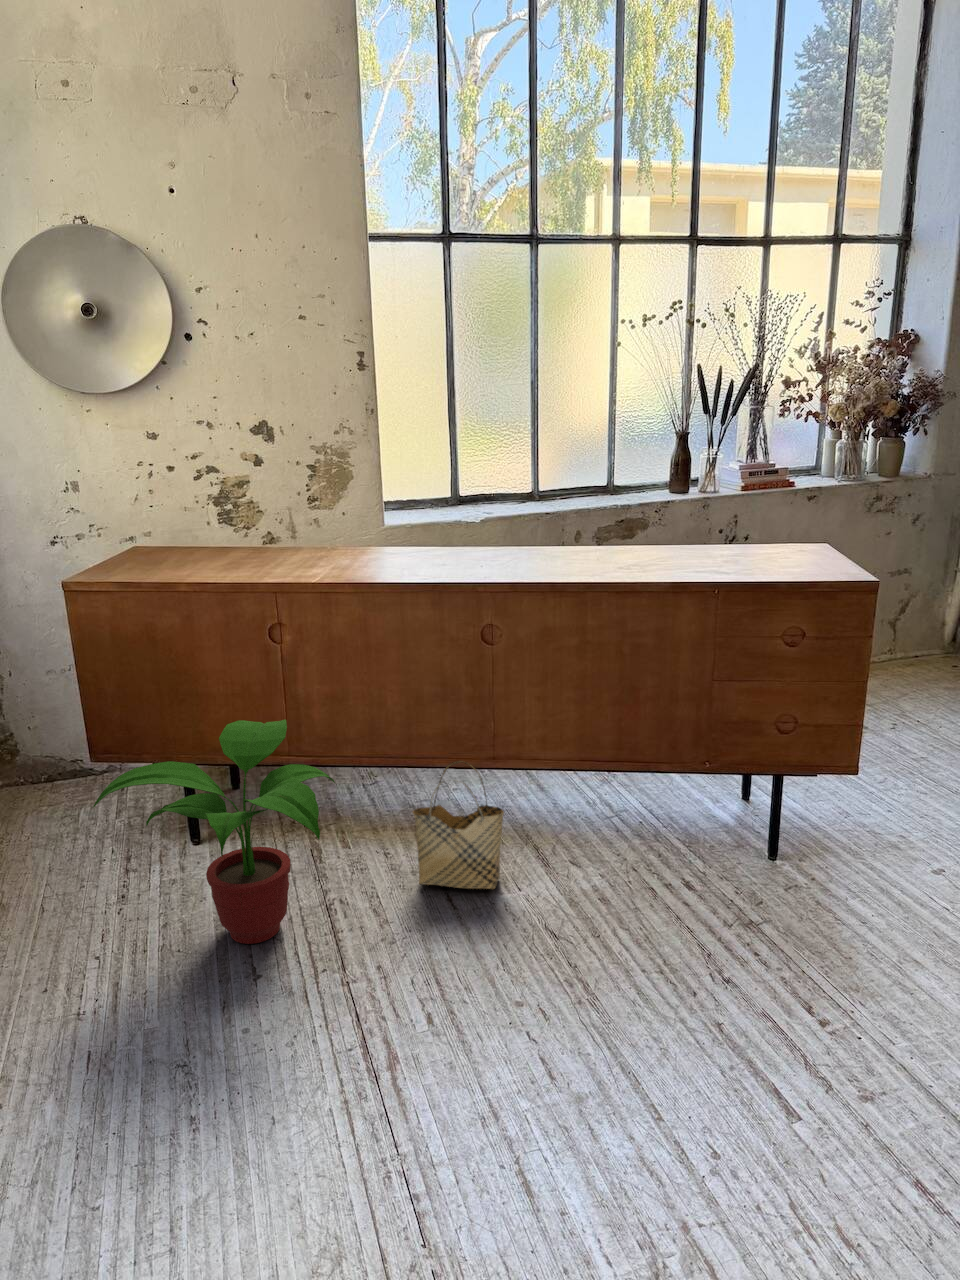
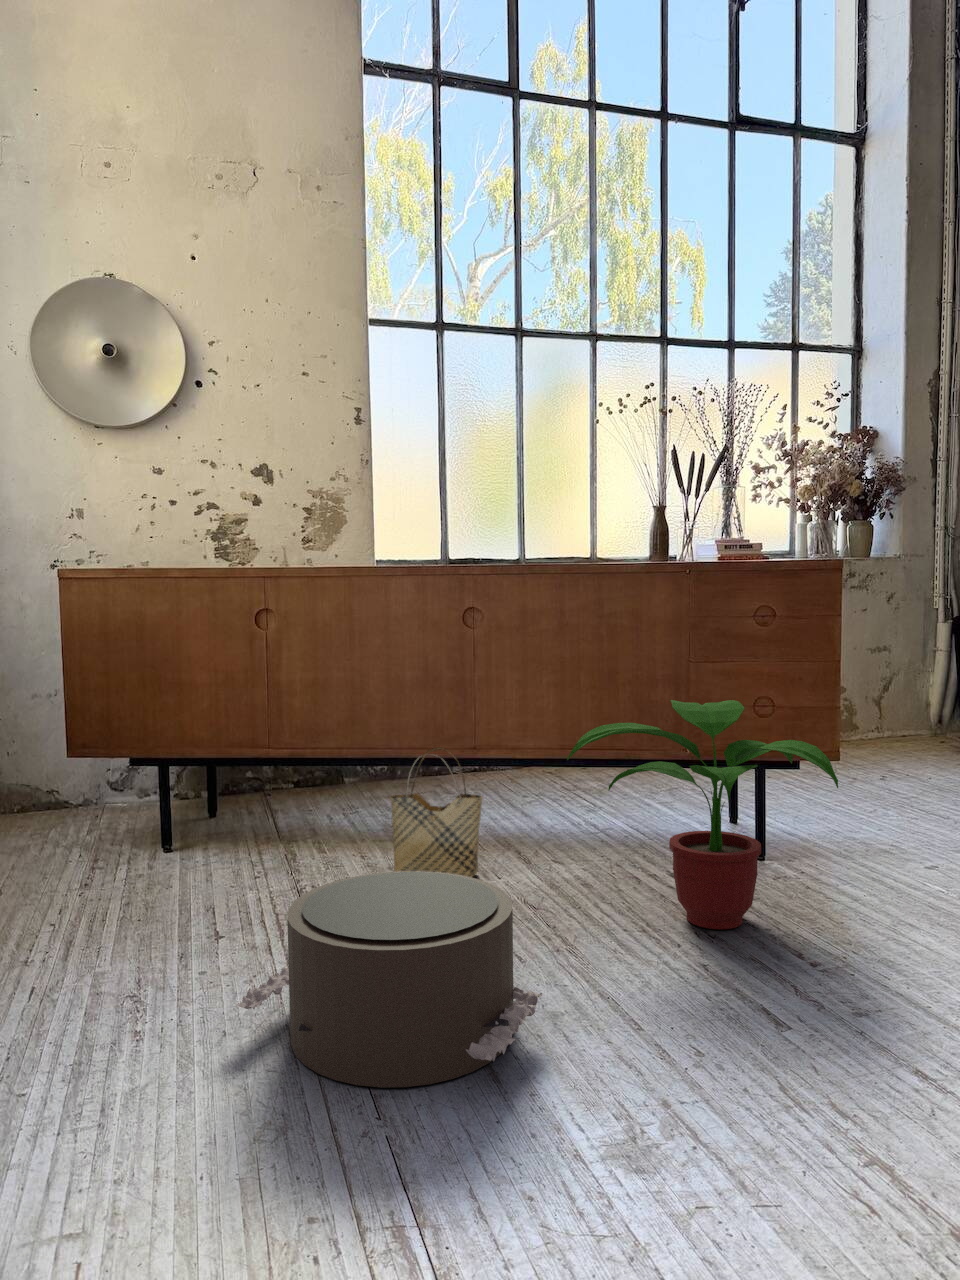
potted plant: present [93,720,335,944] -> present [567,700,838,929]
pouf: none [282,953,569,1206] -> present [237,871,542,1088]

